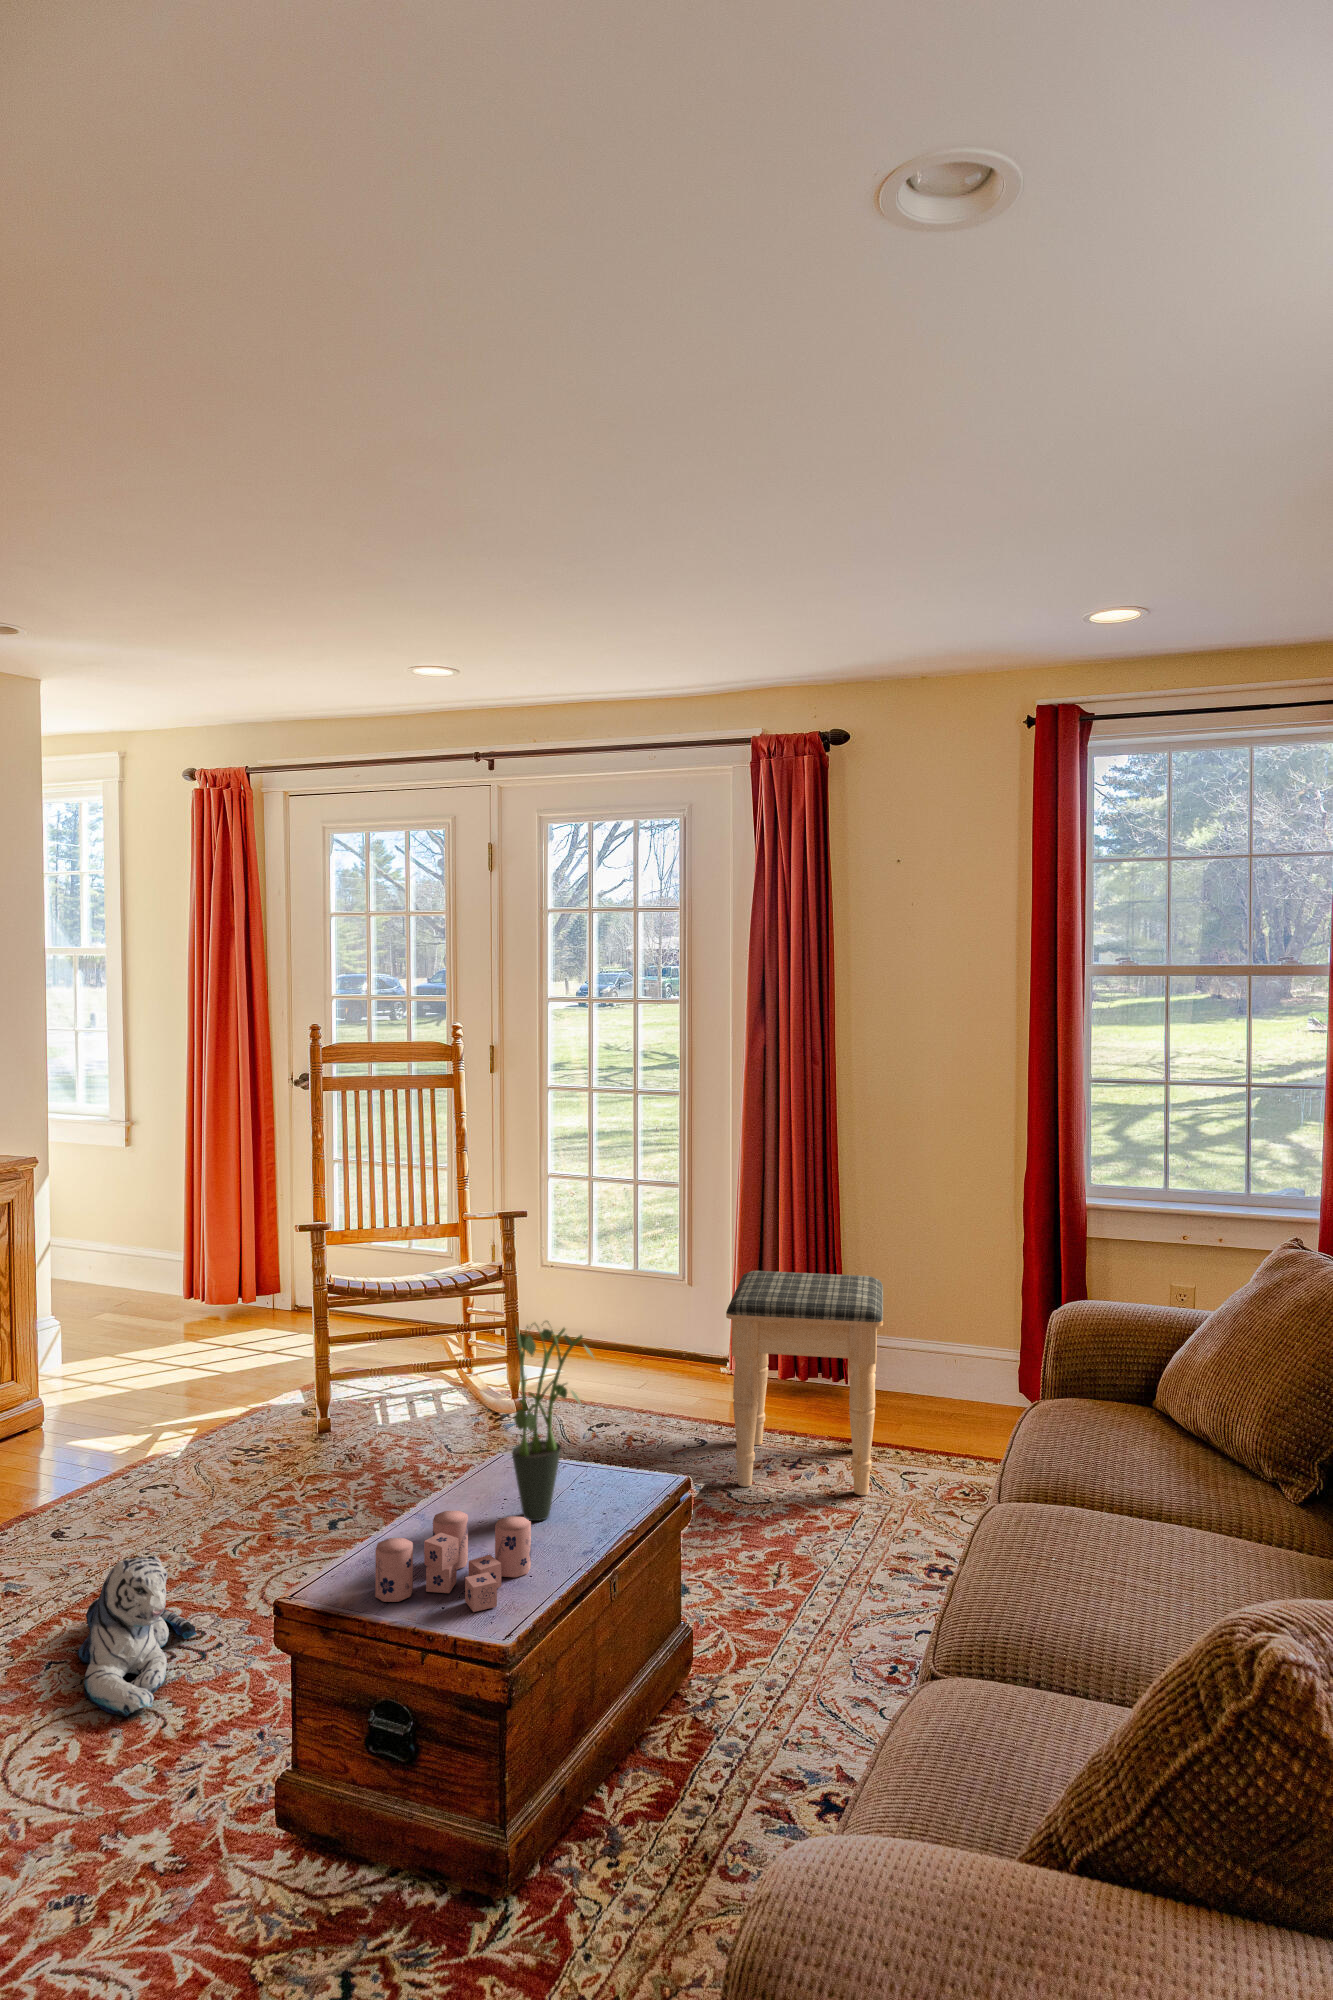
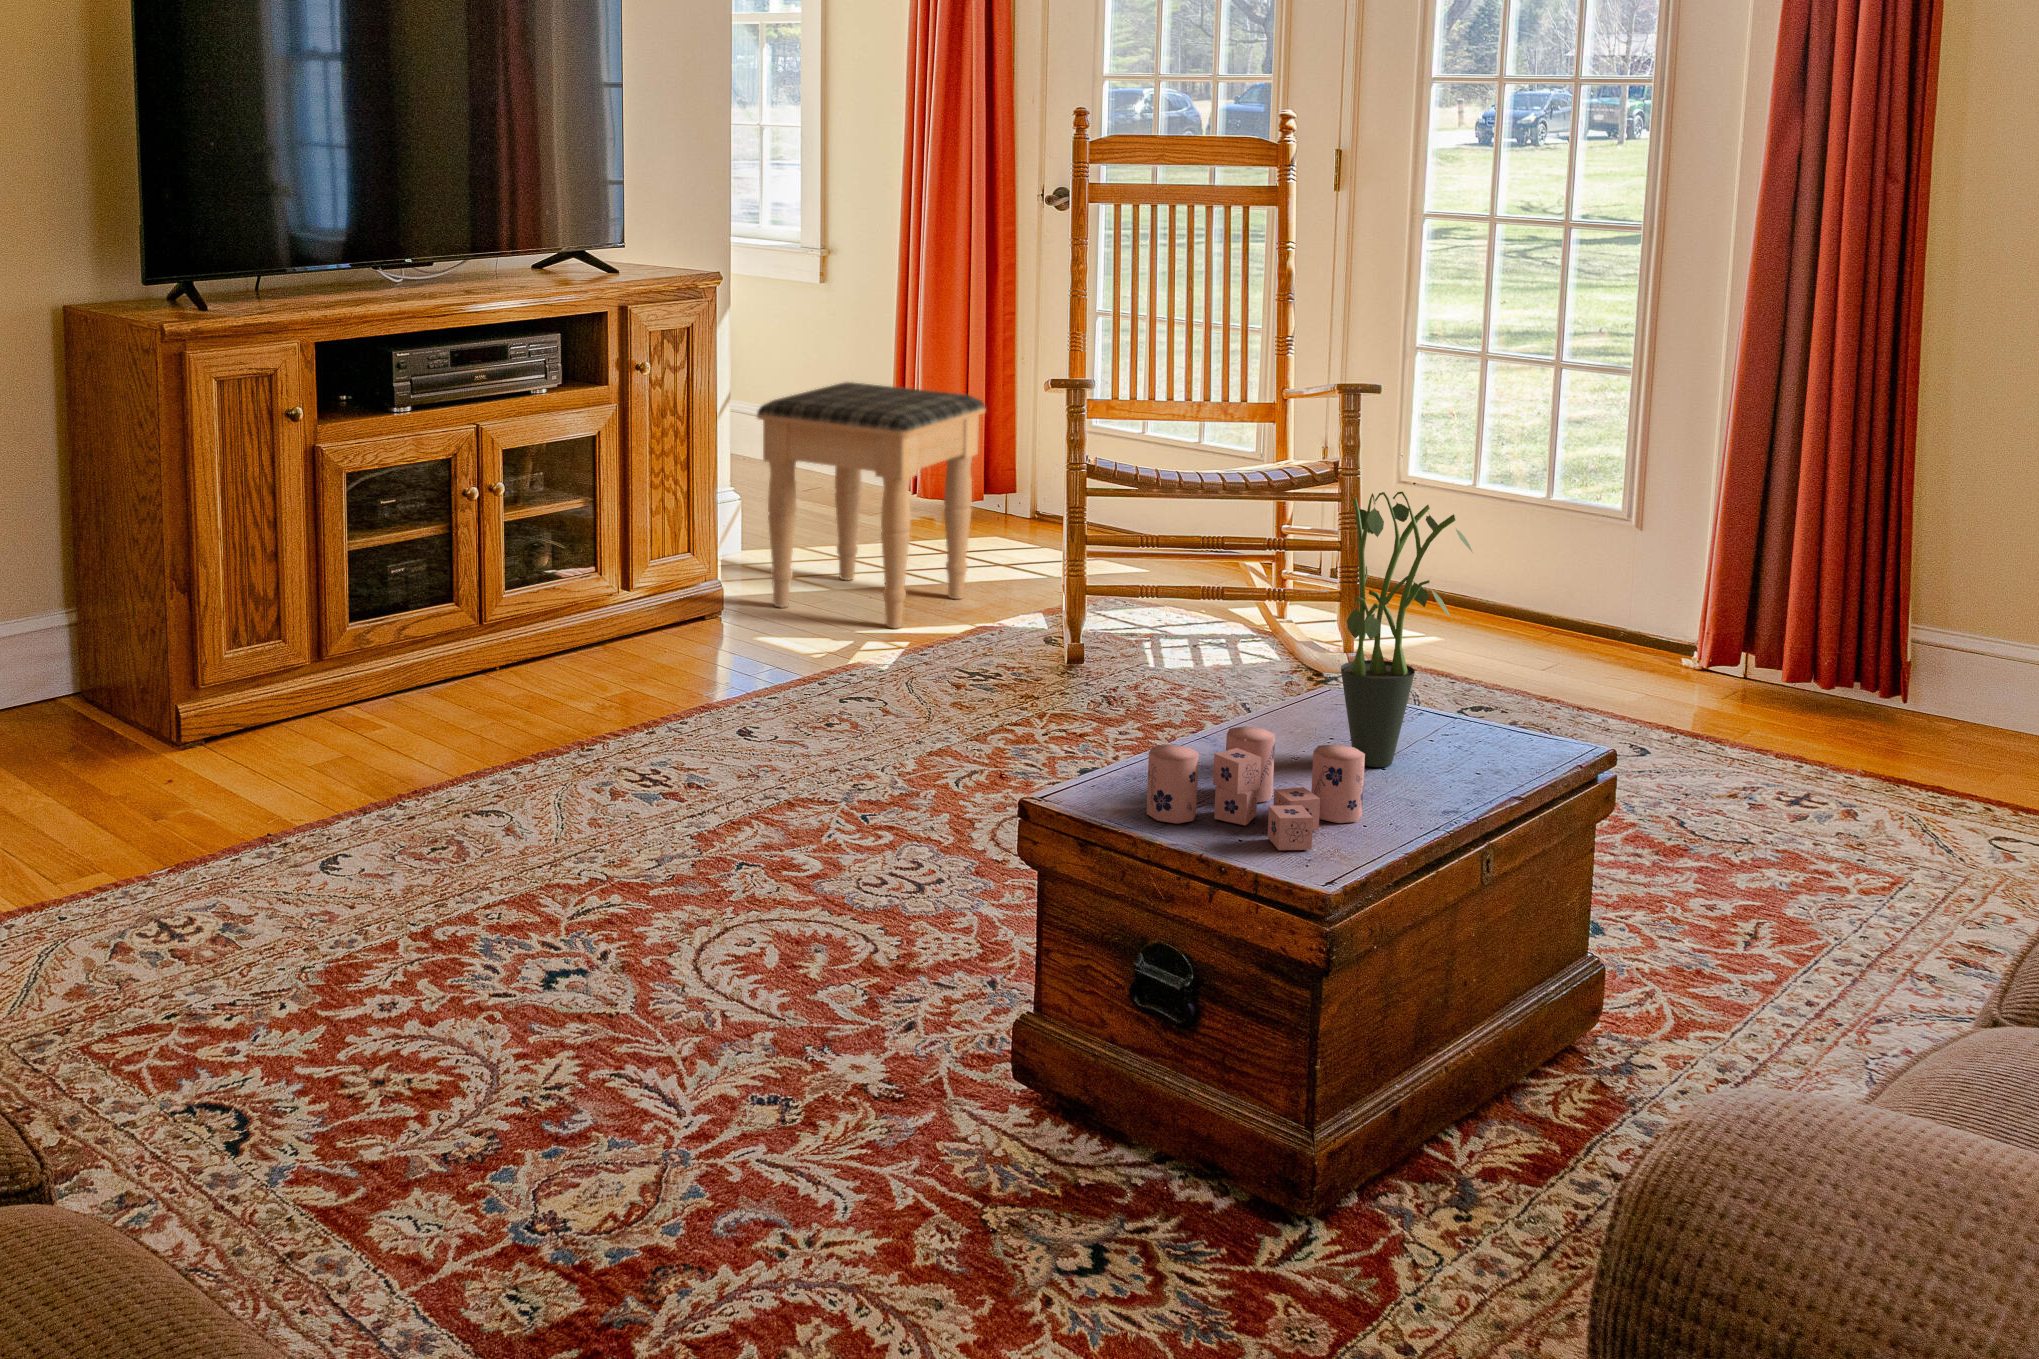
footstool: present [726,1271,883,1495] -> present [757,382,985,628]
plush toy: present [76,1556,197,1716] -> none [772,751,912,932]

